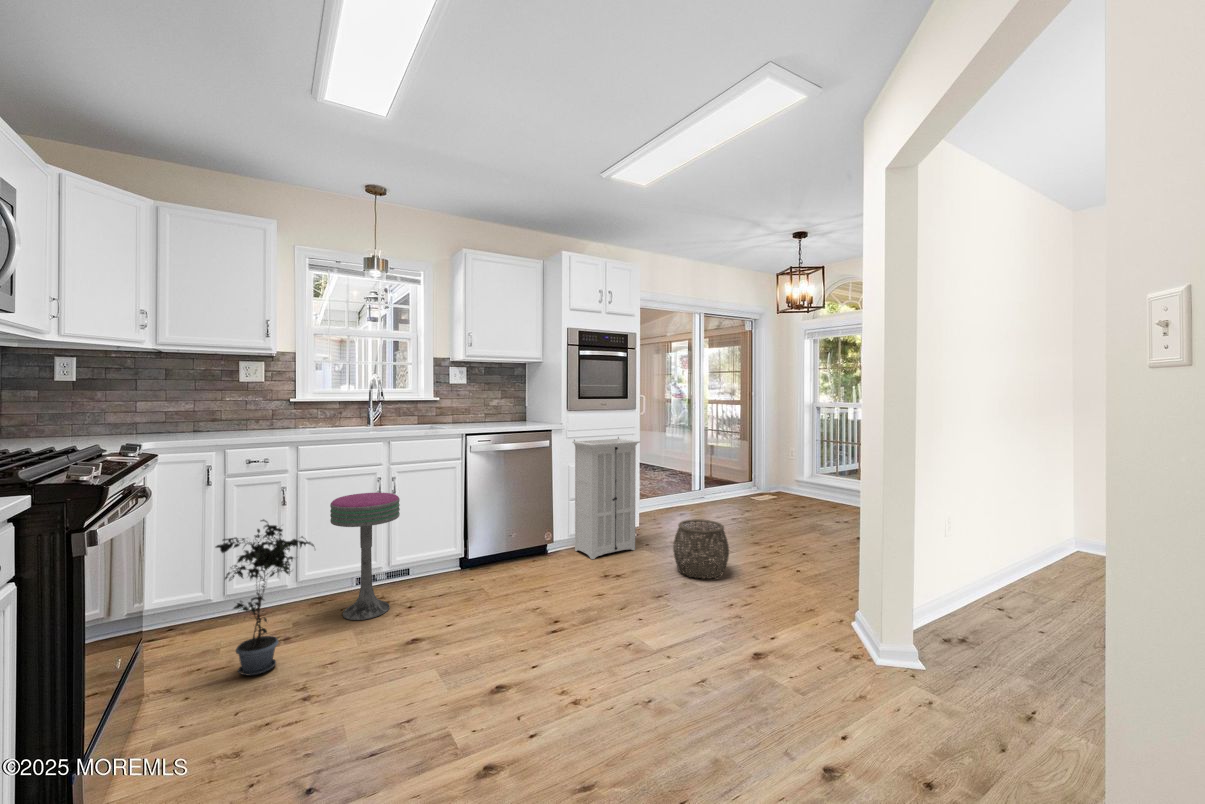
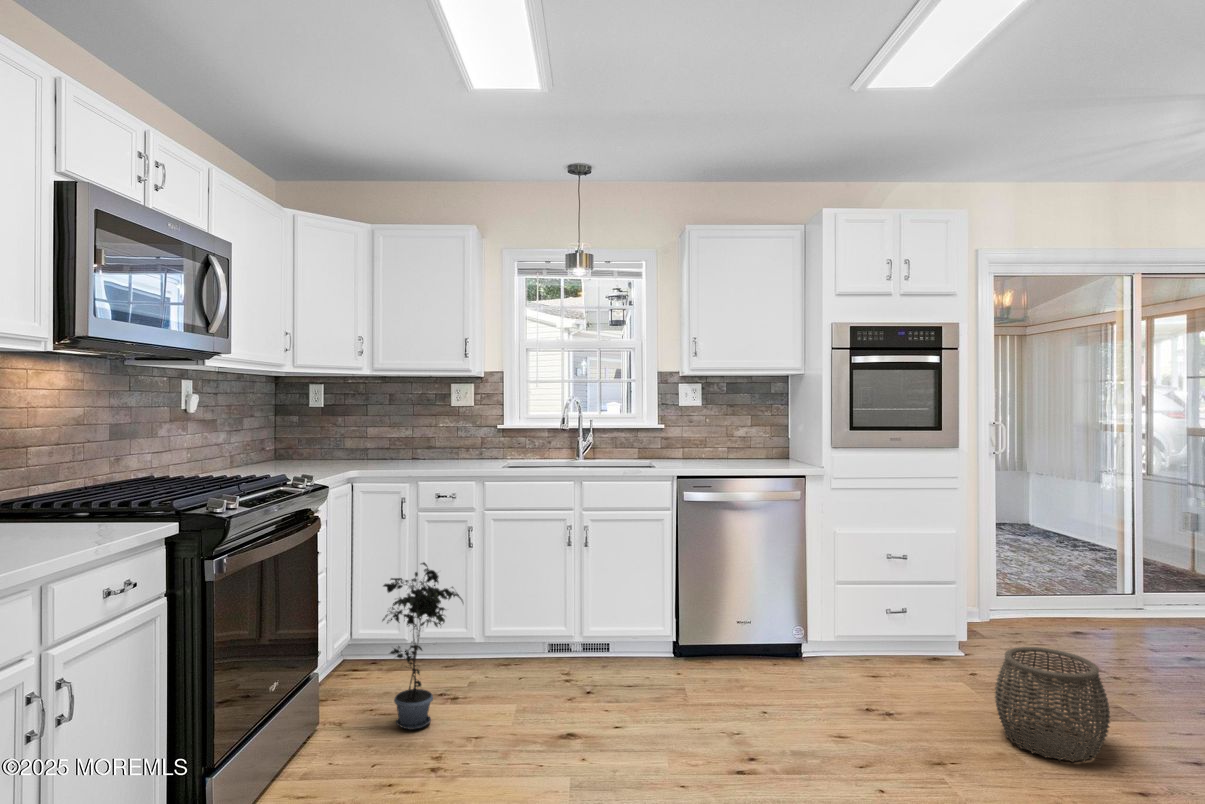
storage cabinet: present [572,437,640,559] -> none [839,491,954,681]
bar stool: present [330,493,400,620] -> none [503,543,578,696]

